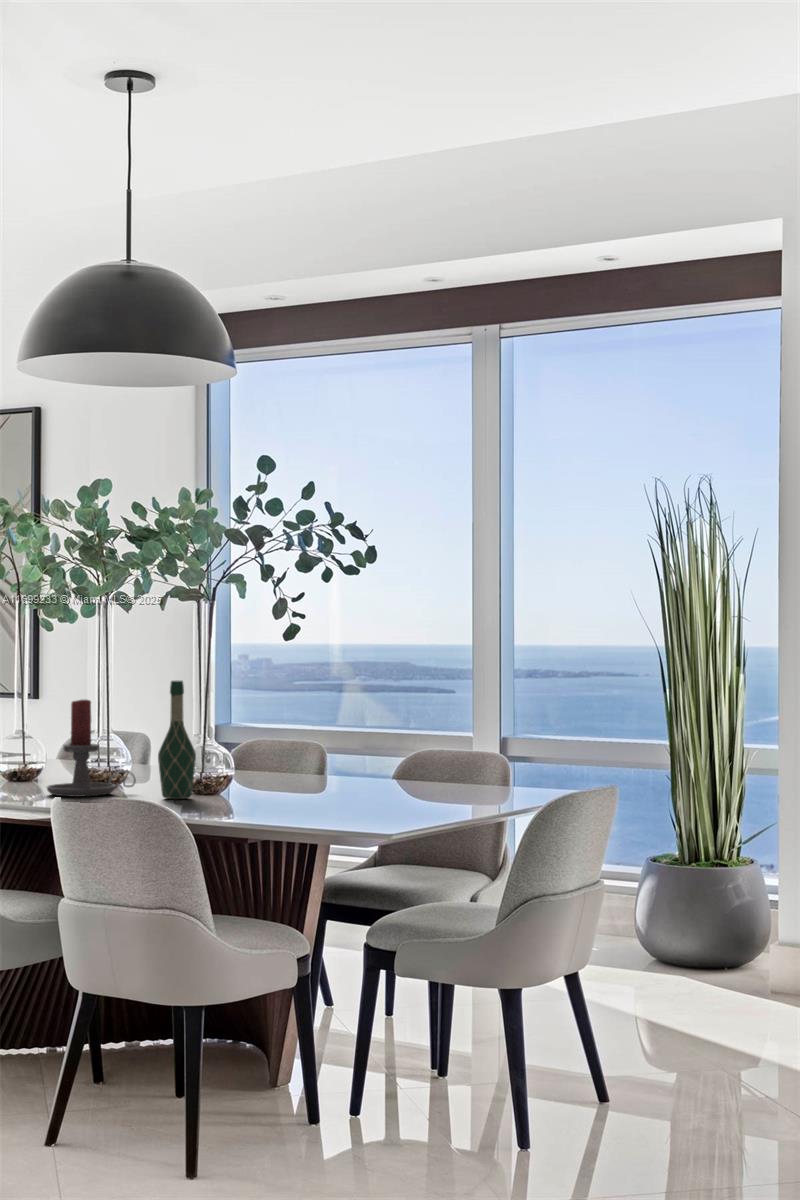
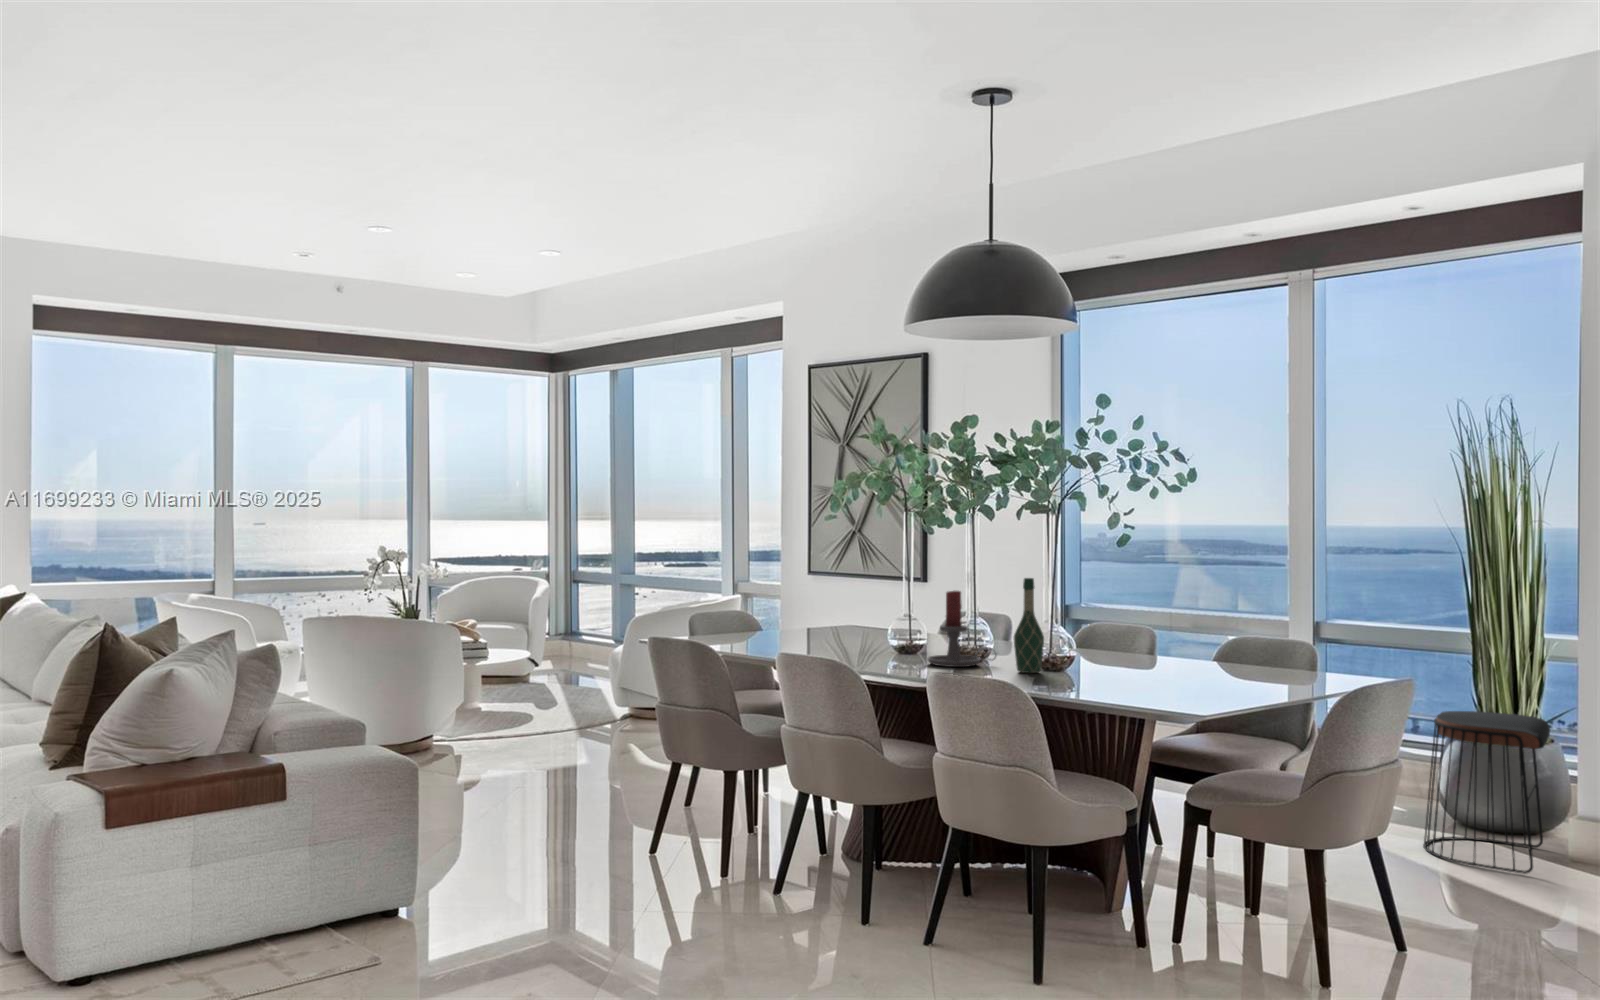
stool: none [621,831,748,1007] -> present [1423,711,1550,874]

